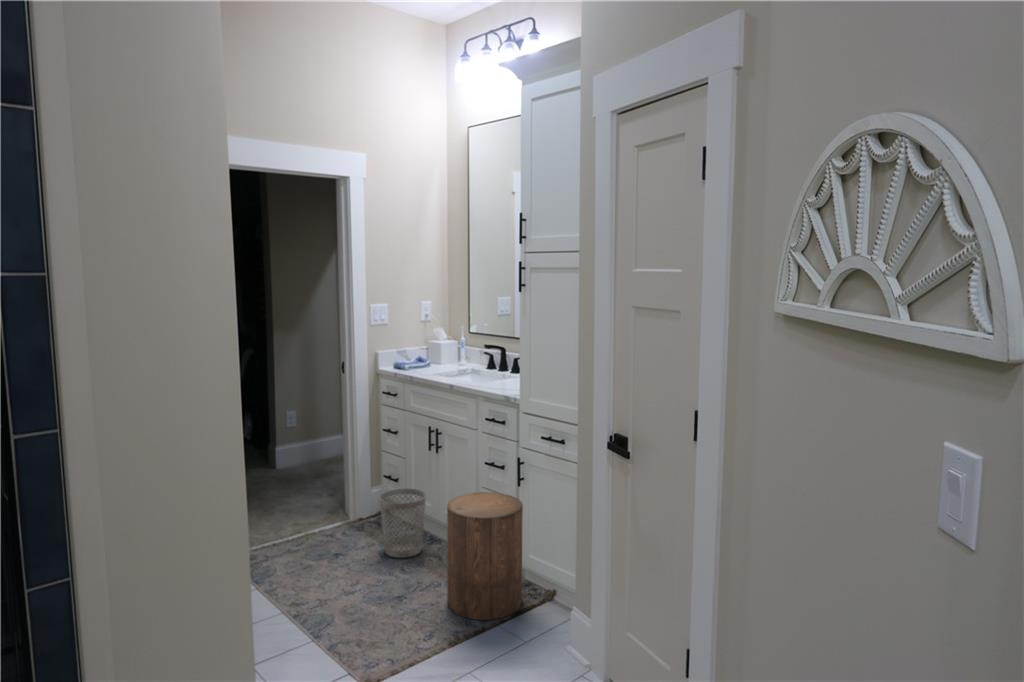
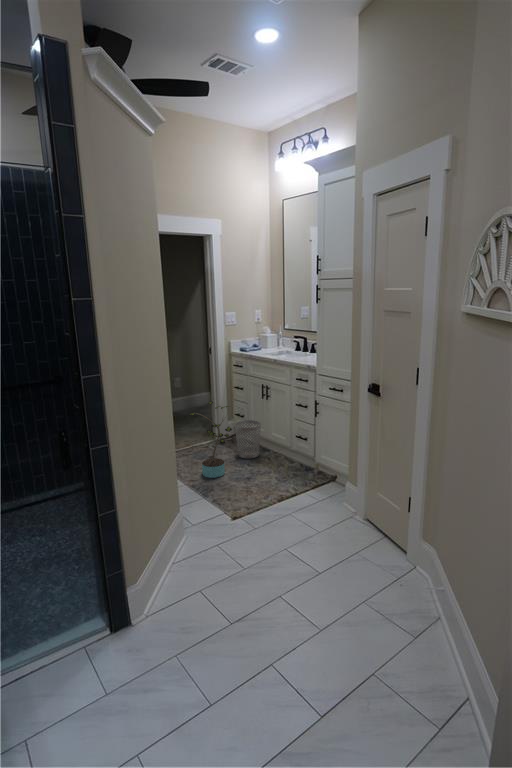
potted plant: none [293,458,371,599] -> present [189,402,232,478]
stool: present [447,492,523,620] -> none [275,421,318,490]

